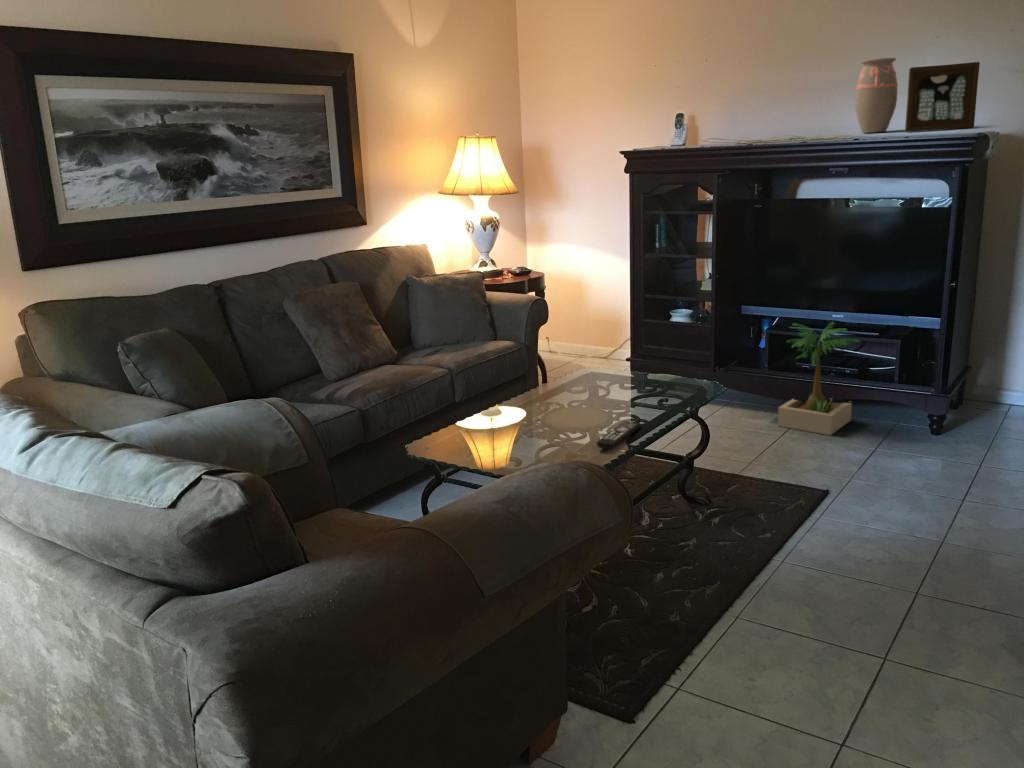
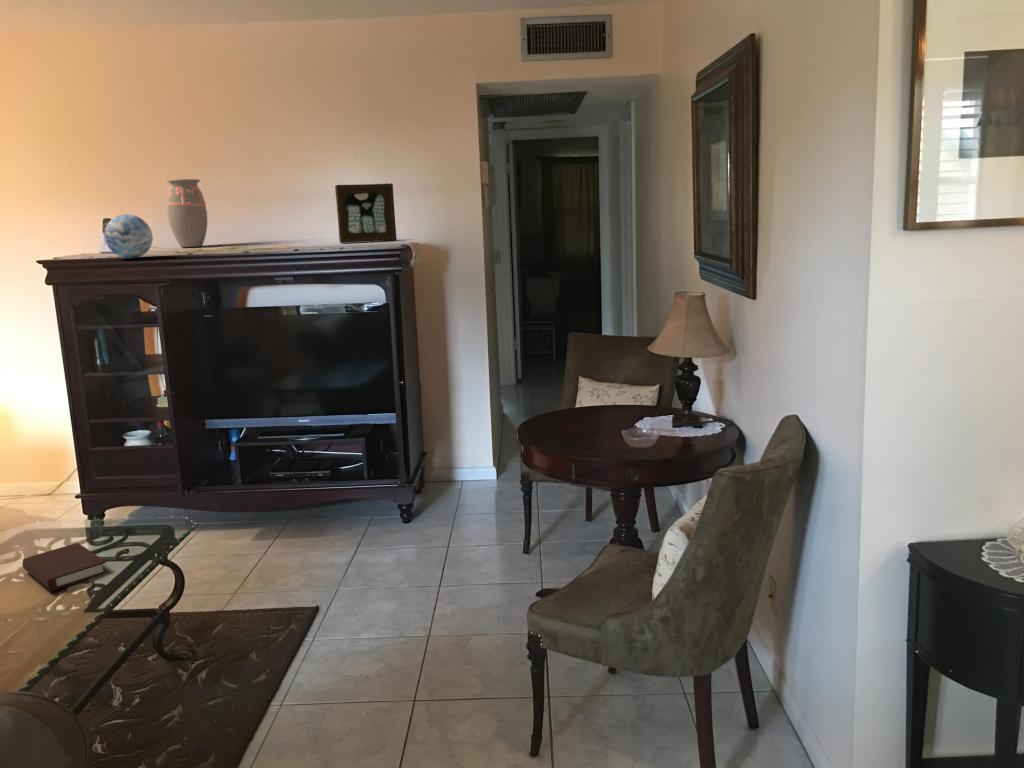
decorative vase: present [855,58,898,133] -> present [167,179,207,247]
decorative orb: none [678,107,718,149] -> present [105,214,153,259]
potted plant: present [778,322,859,435] -> none [251,426,333,543]
book: none [590,387,651,419] -> present [22,543,107,591]
remote control: present [597,421,640,449] -> none [34,589,94,636]

